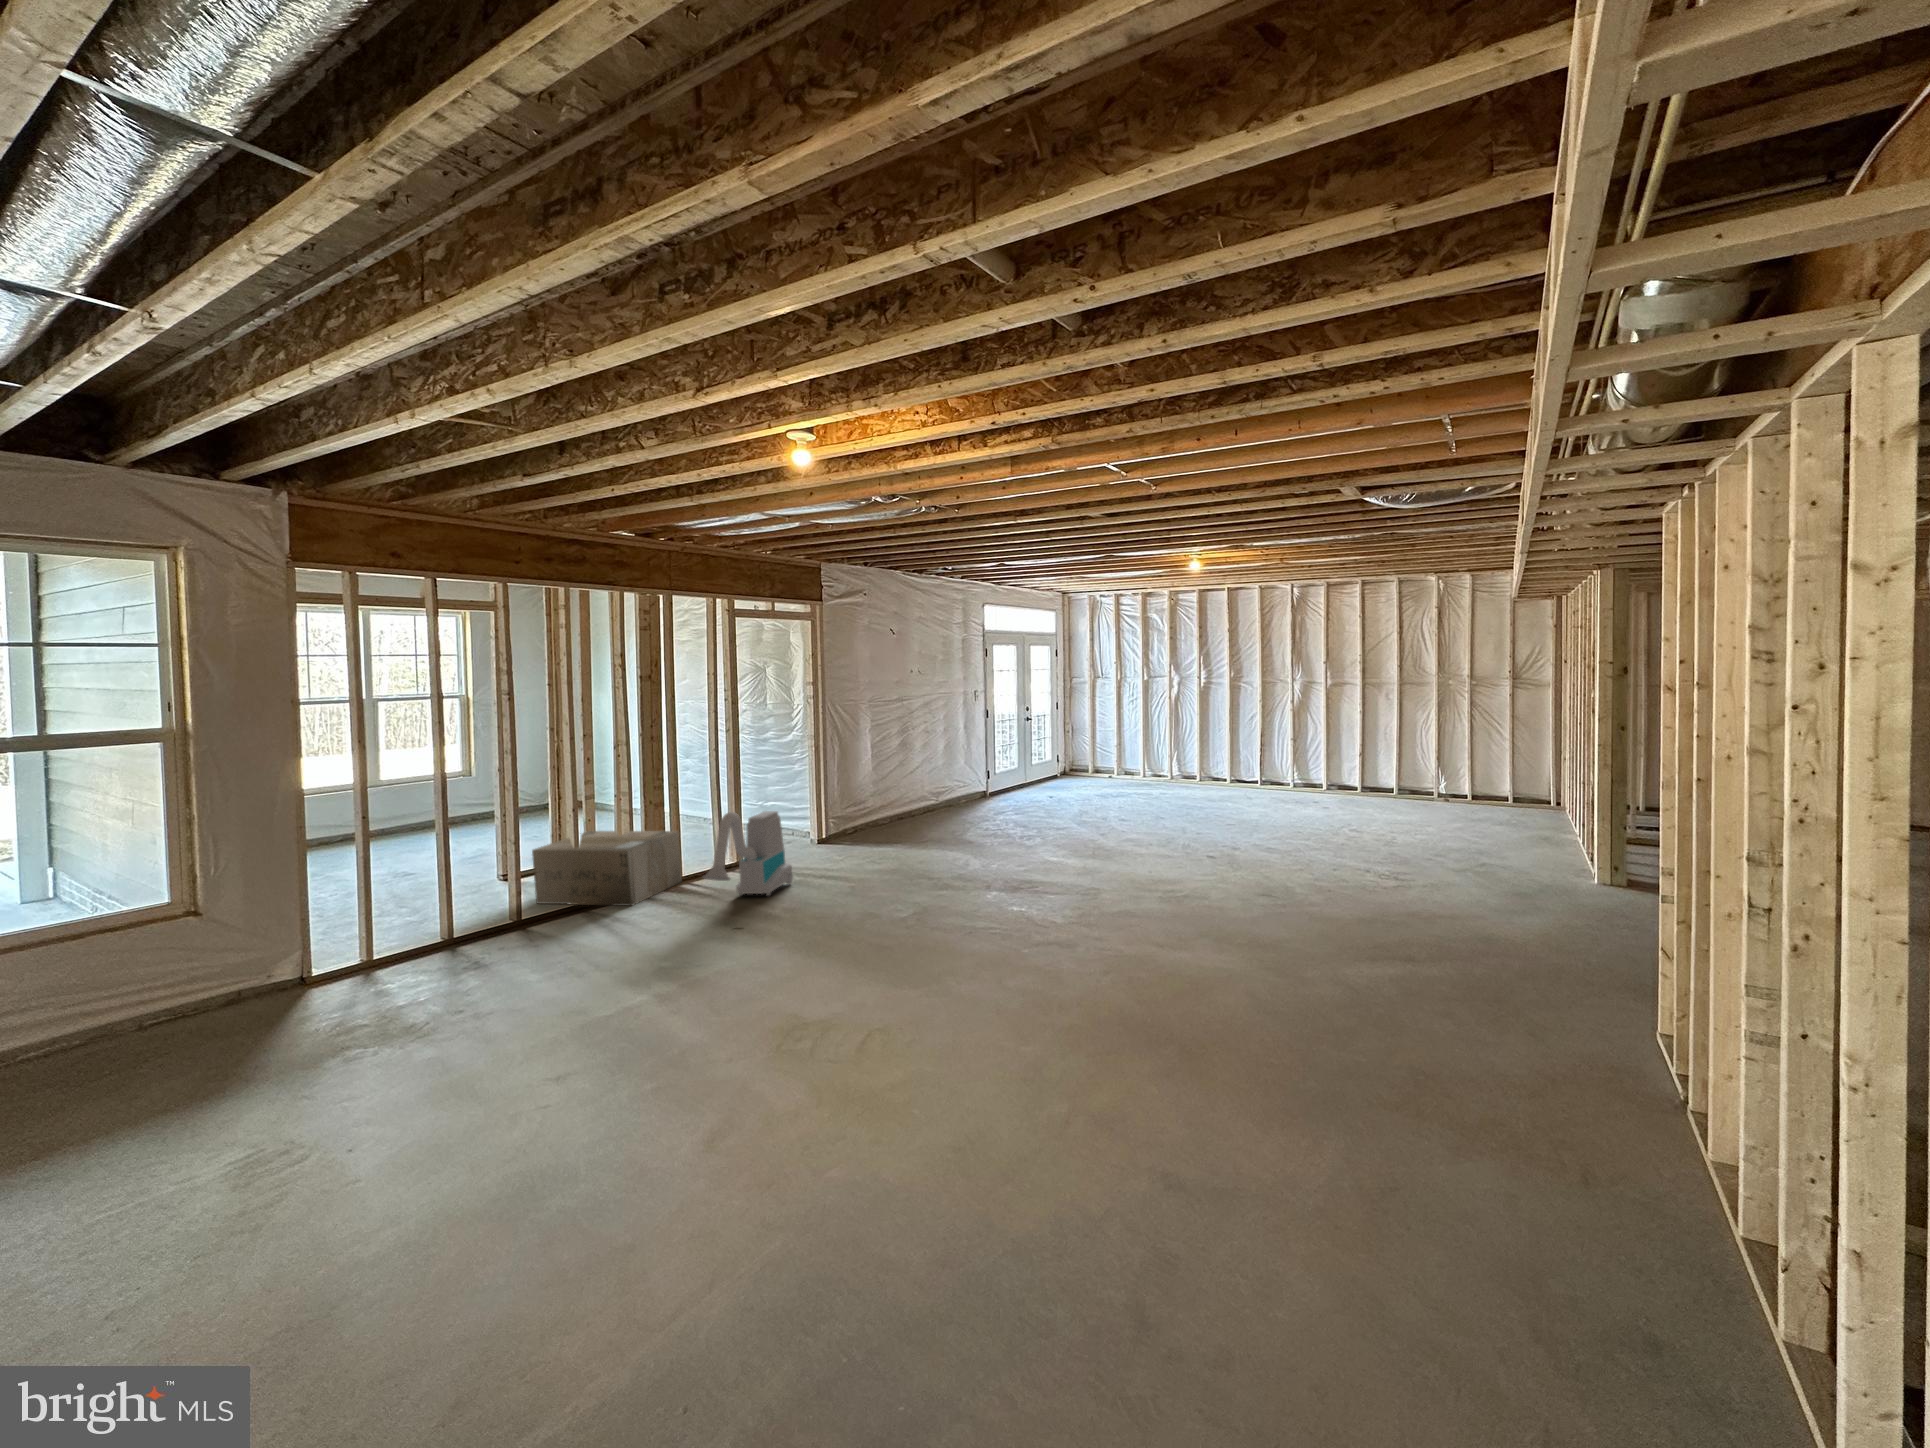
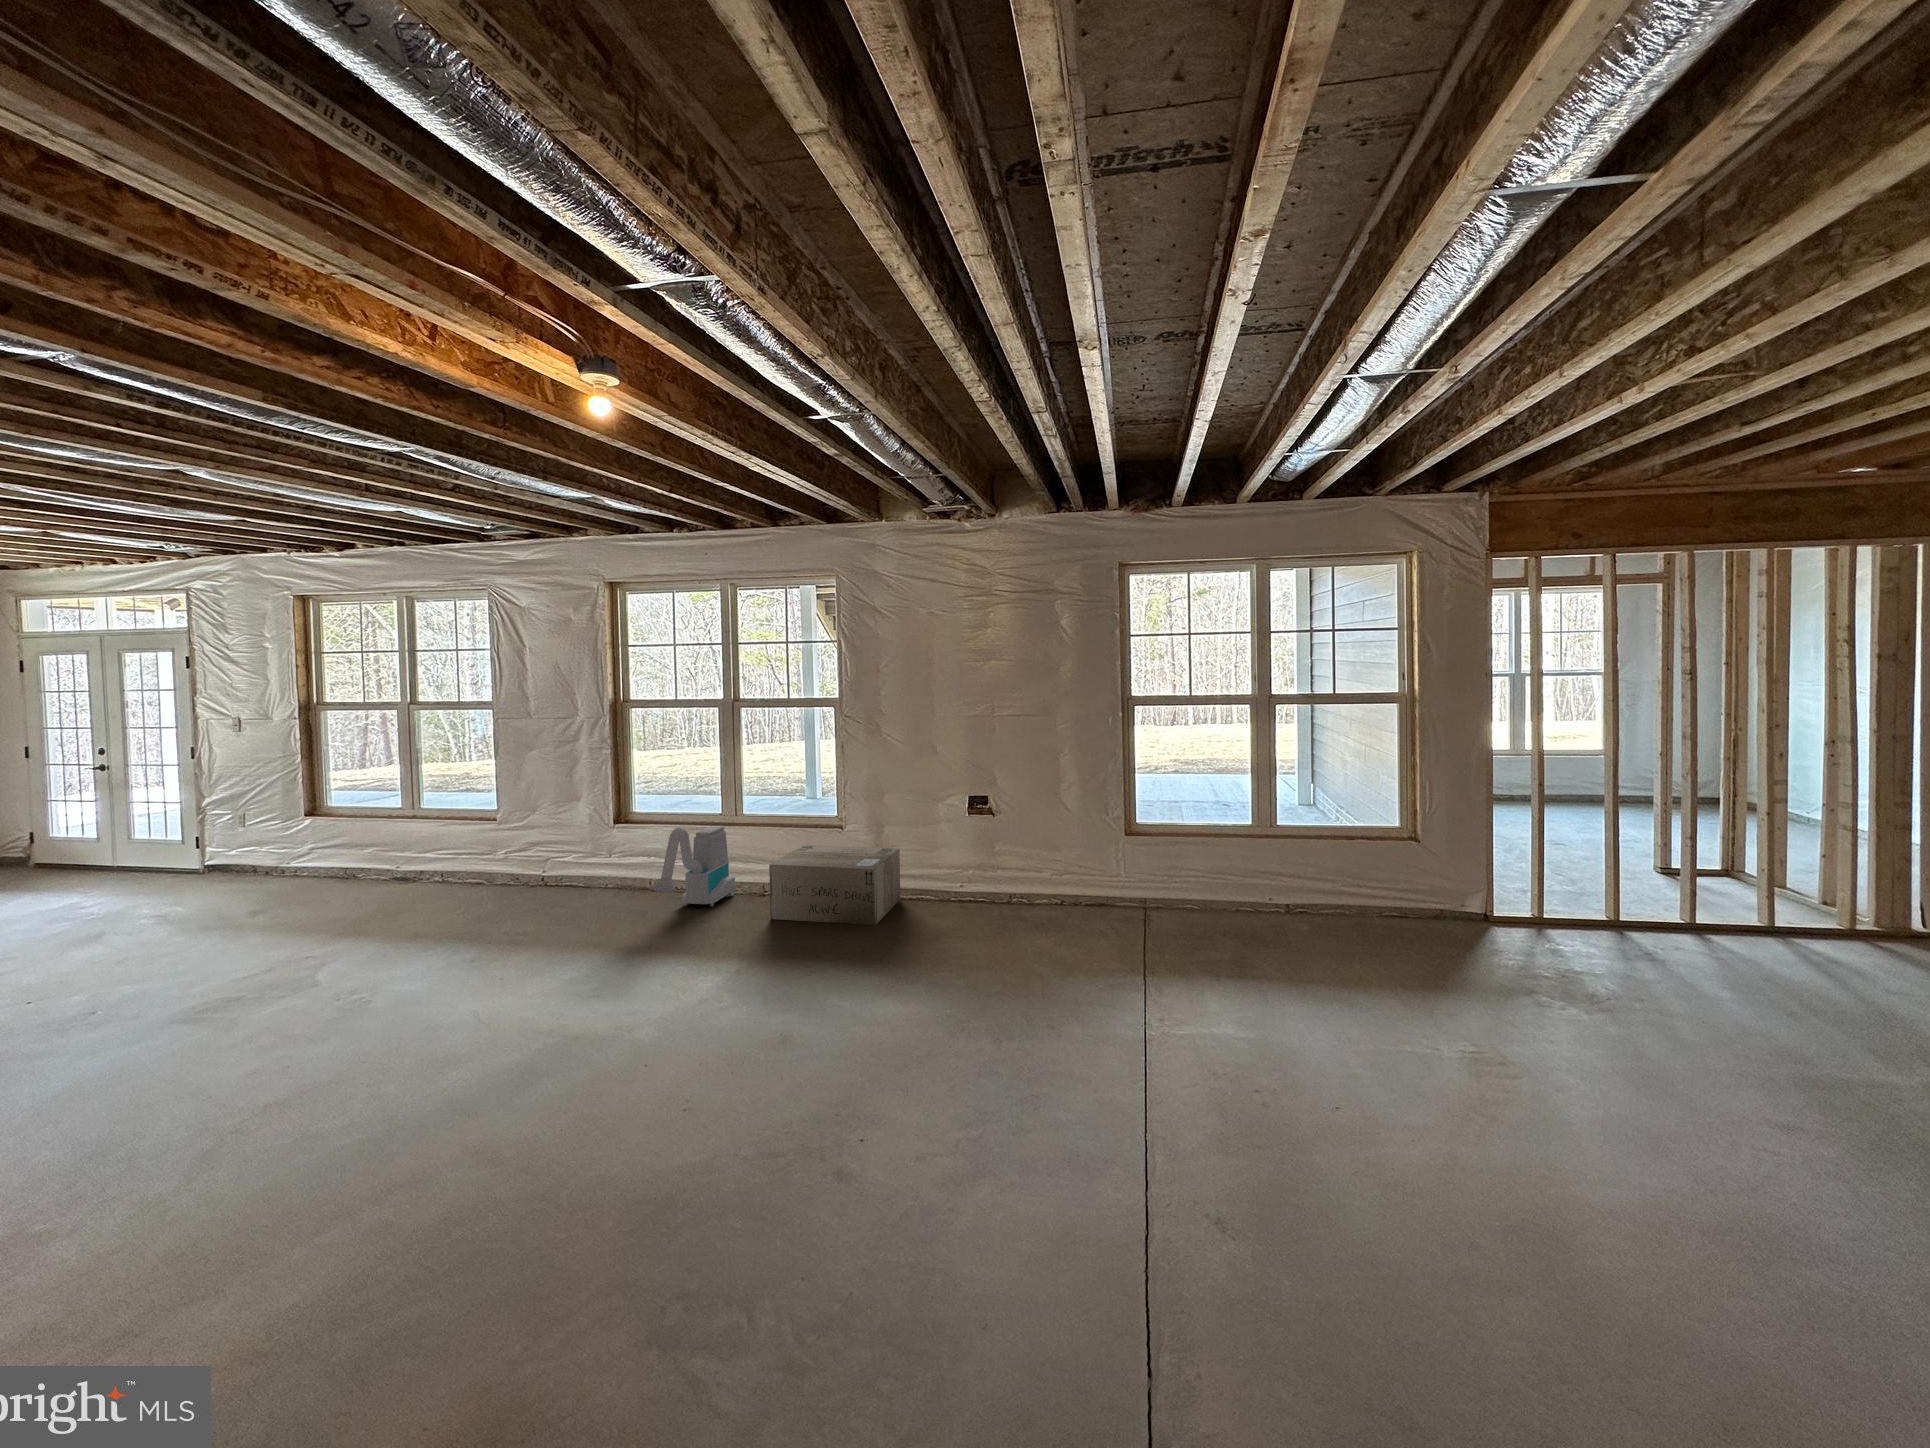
cardboard box: present [532,831,682,906] -> present [769,845,900,925]

